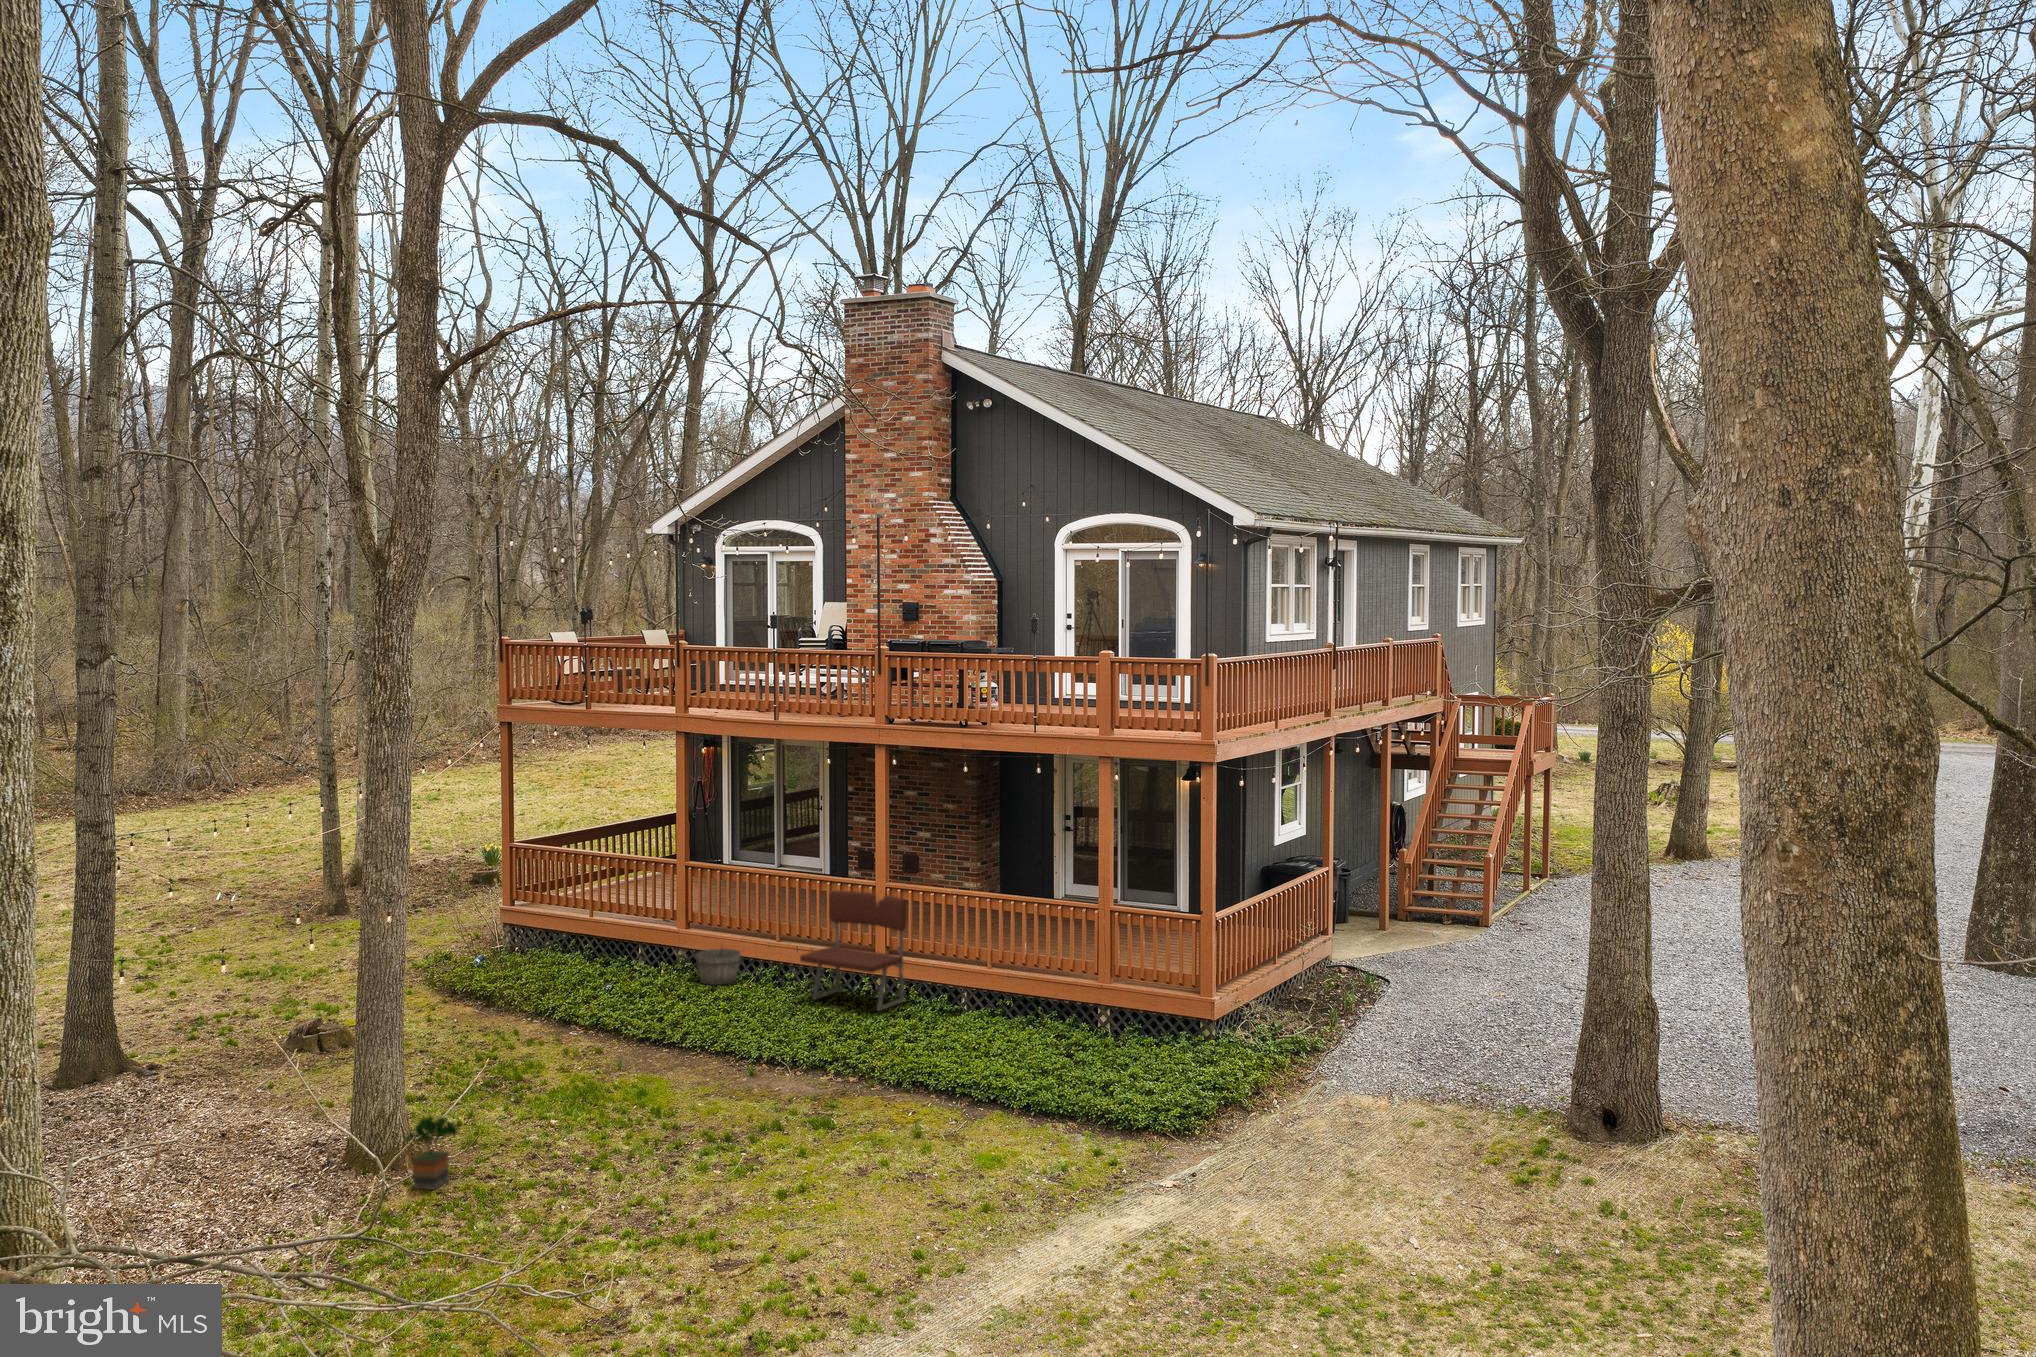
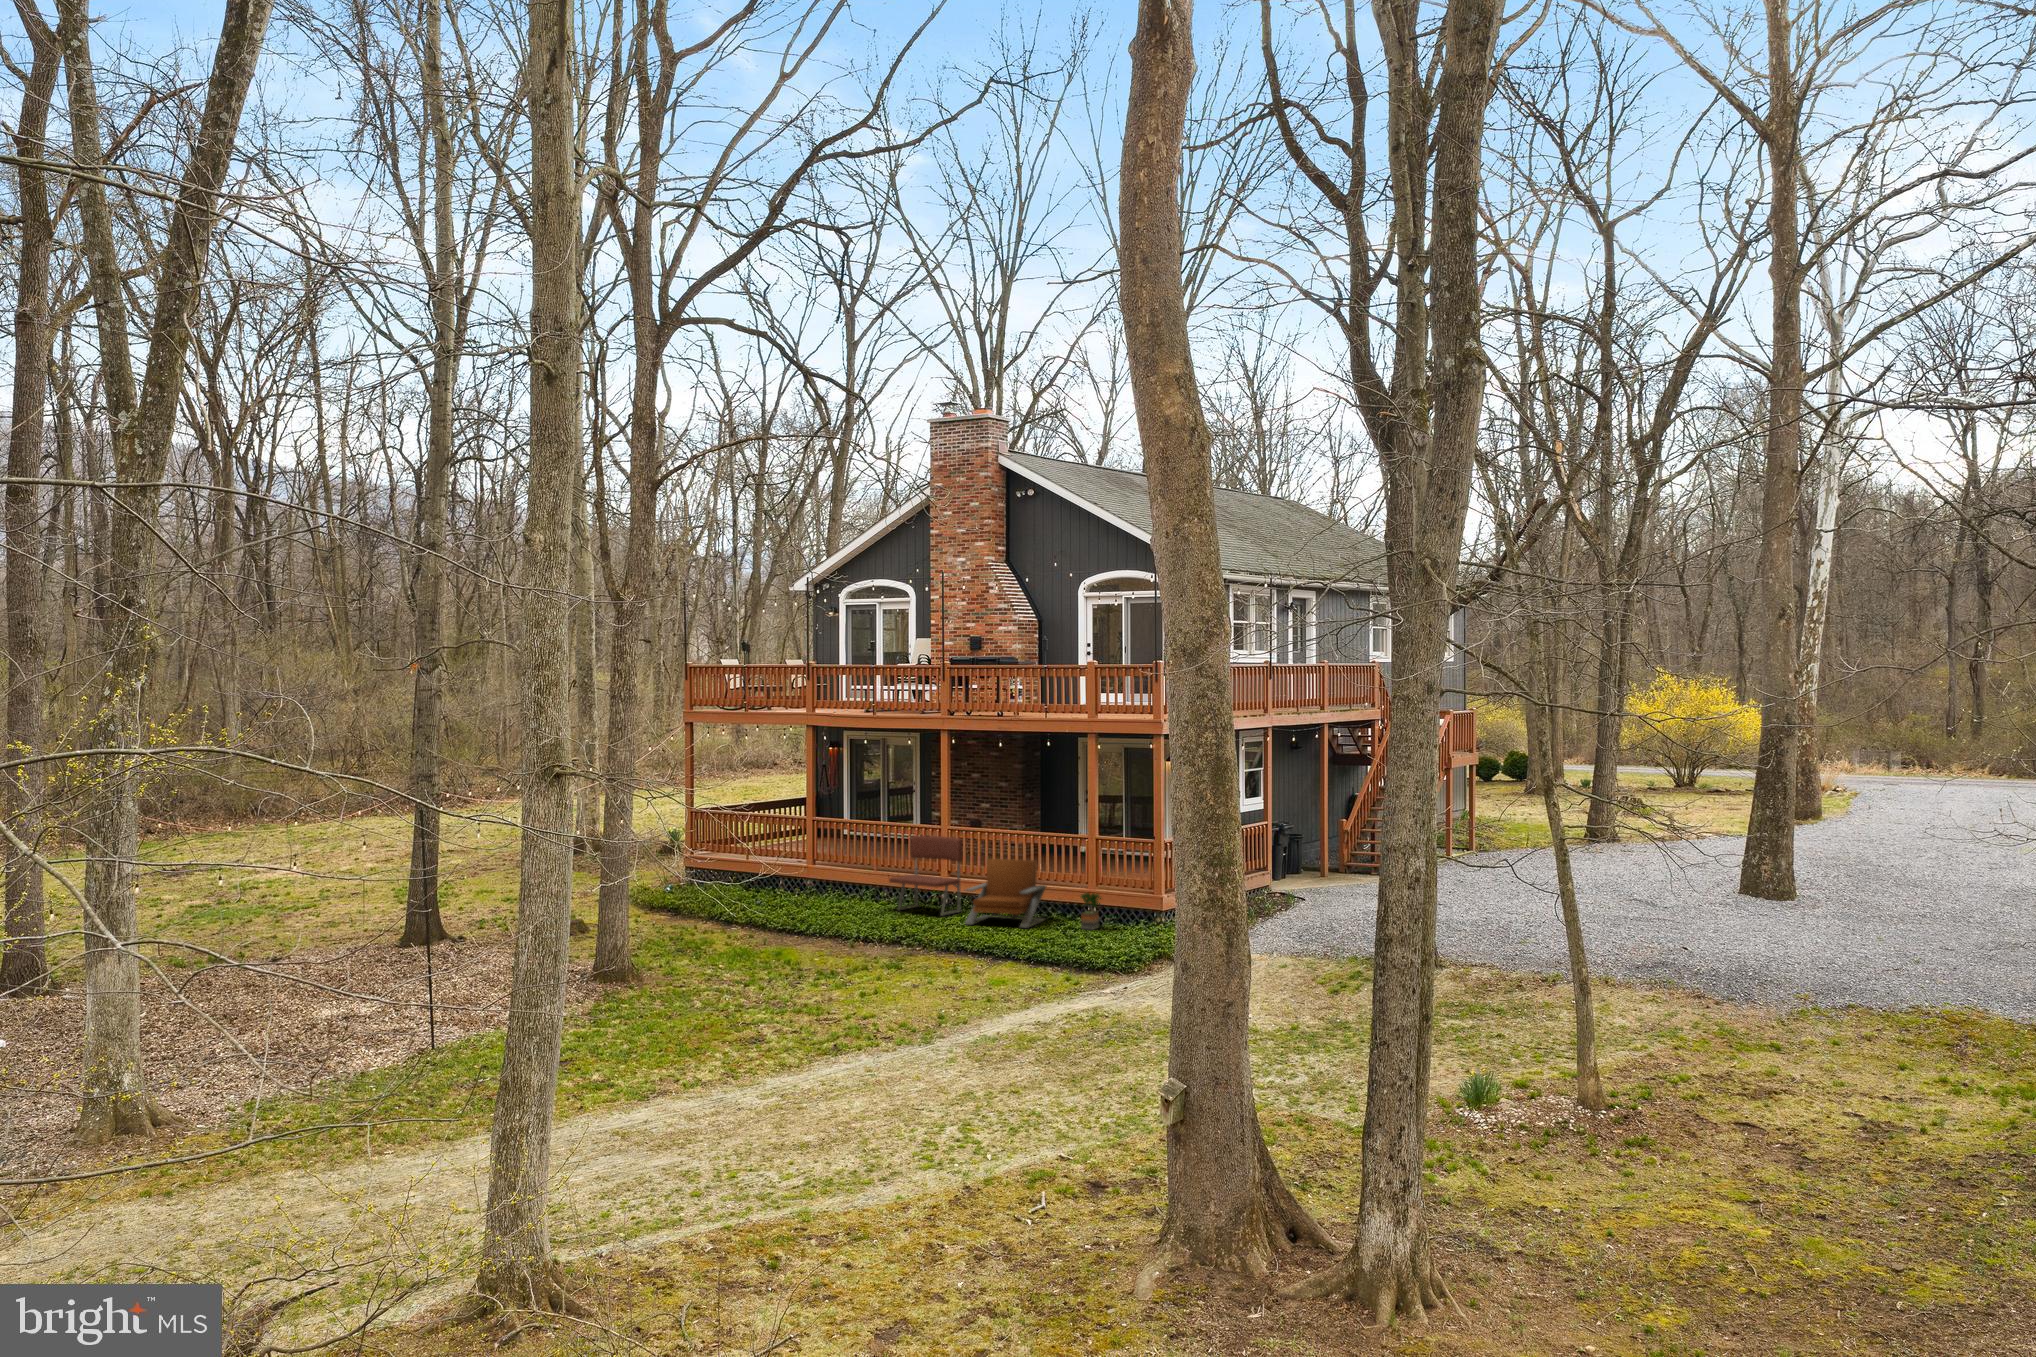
lounge chair: none [915,929,1030,1037] -> present [965,859,1047,928]
wooden bucket: present [696,947,741,985] -> none [818,874,850,903]
potted tree: present [405,1117,458,1190] -> present [1081,893,1101,930]

